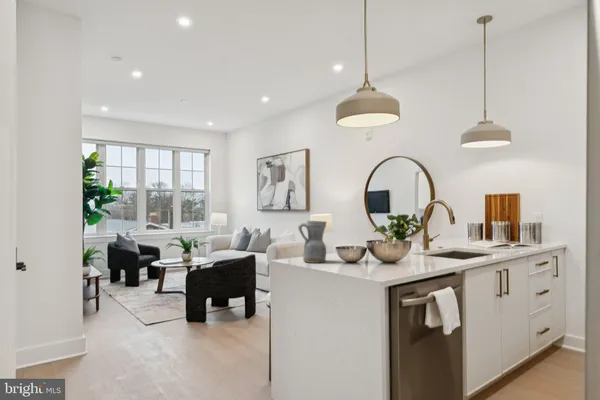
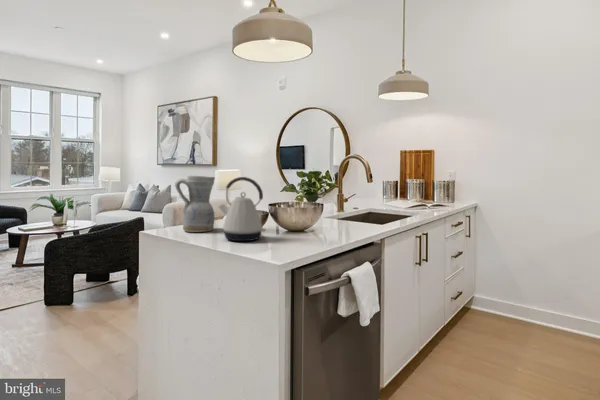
kettle: none [332,221,367,269] -> present [219,177,266,241]

